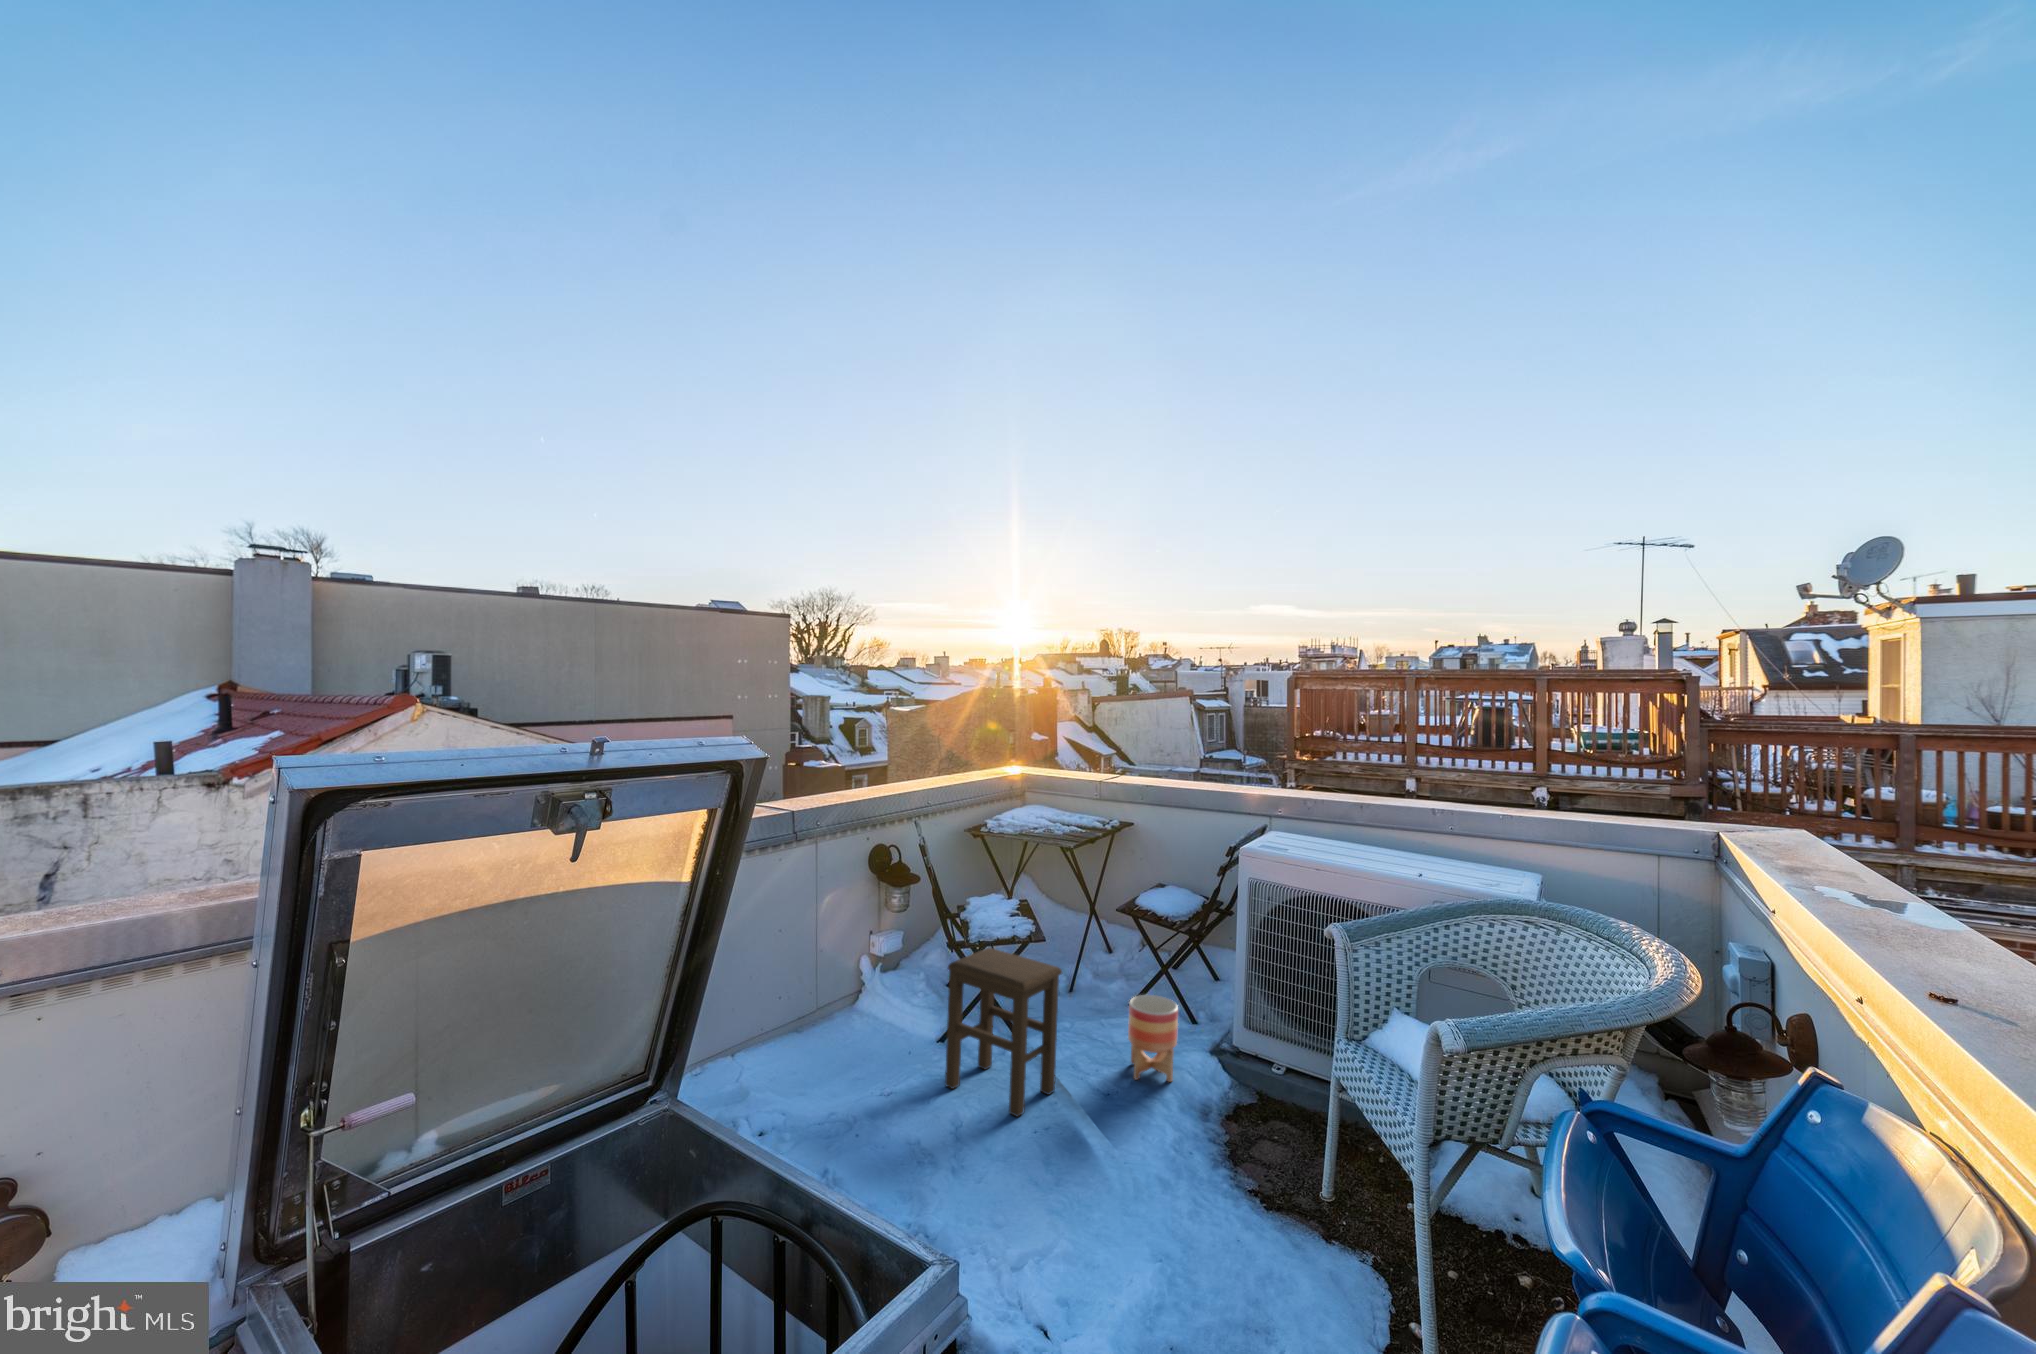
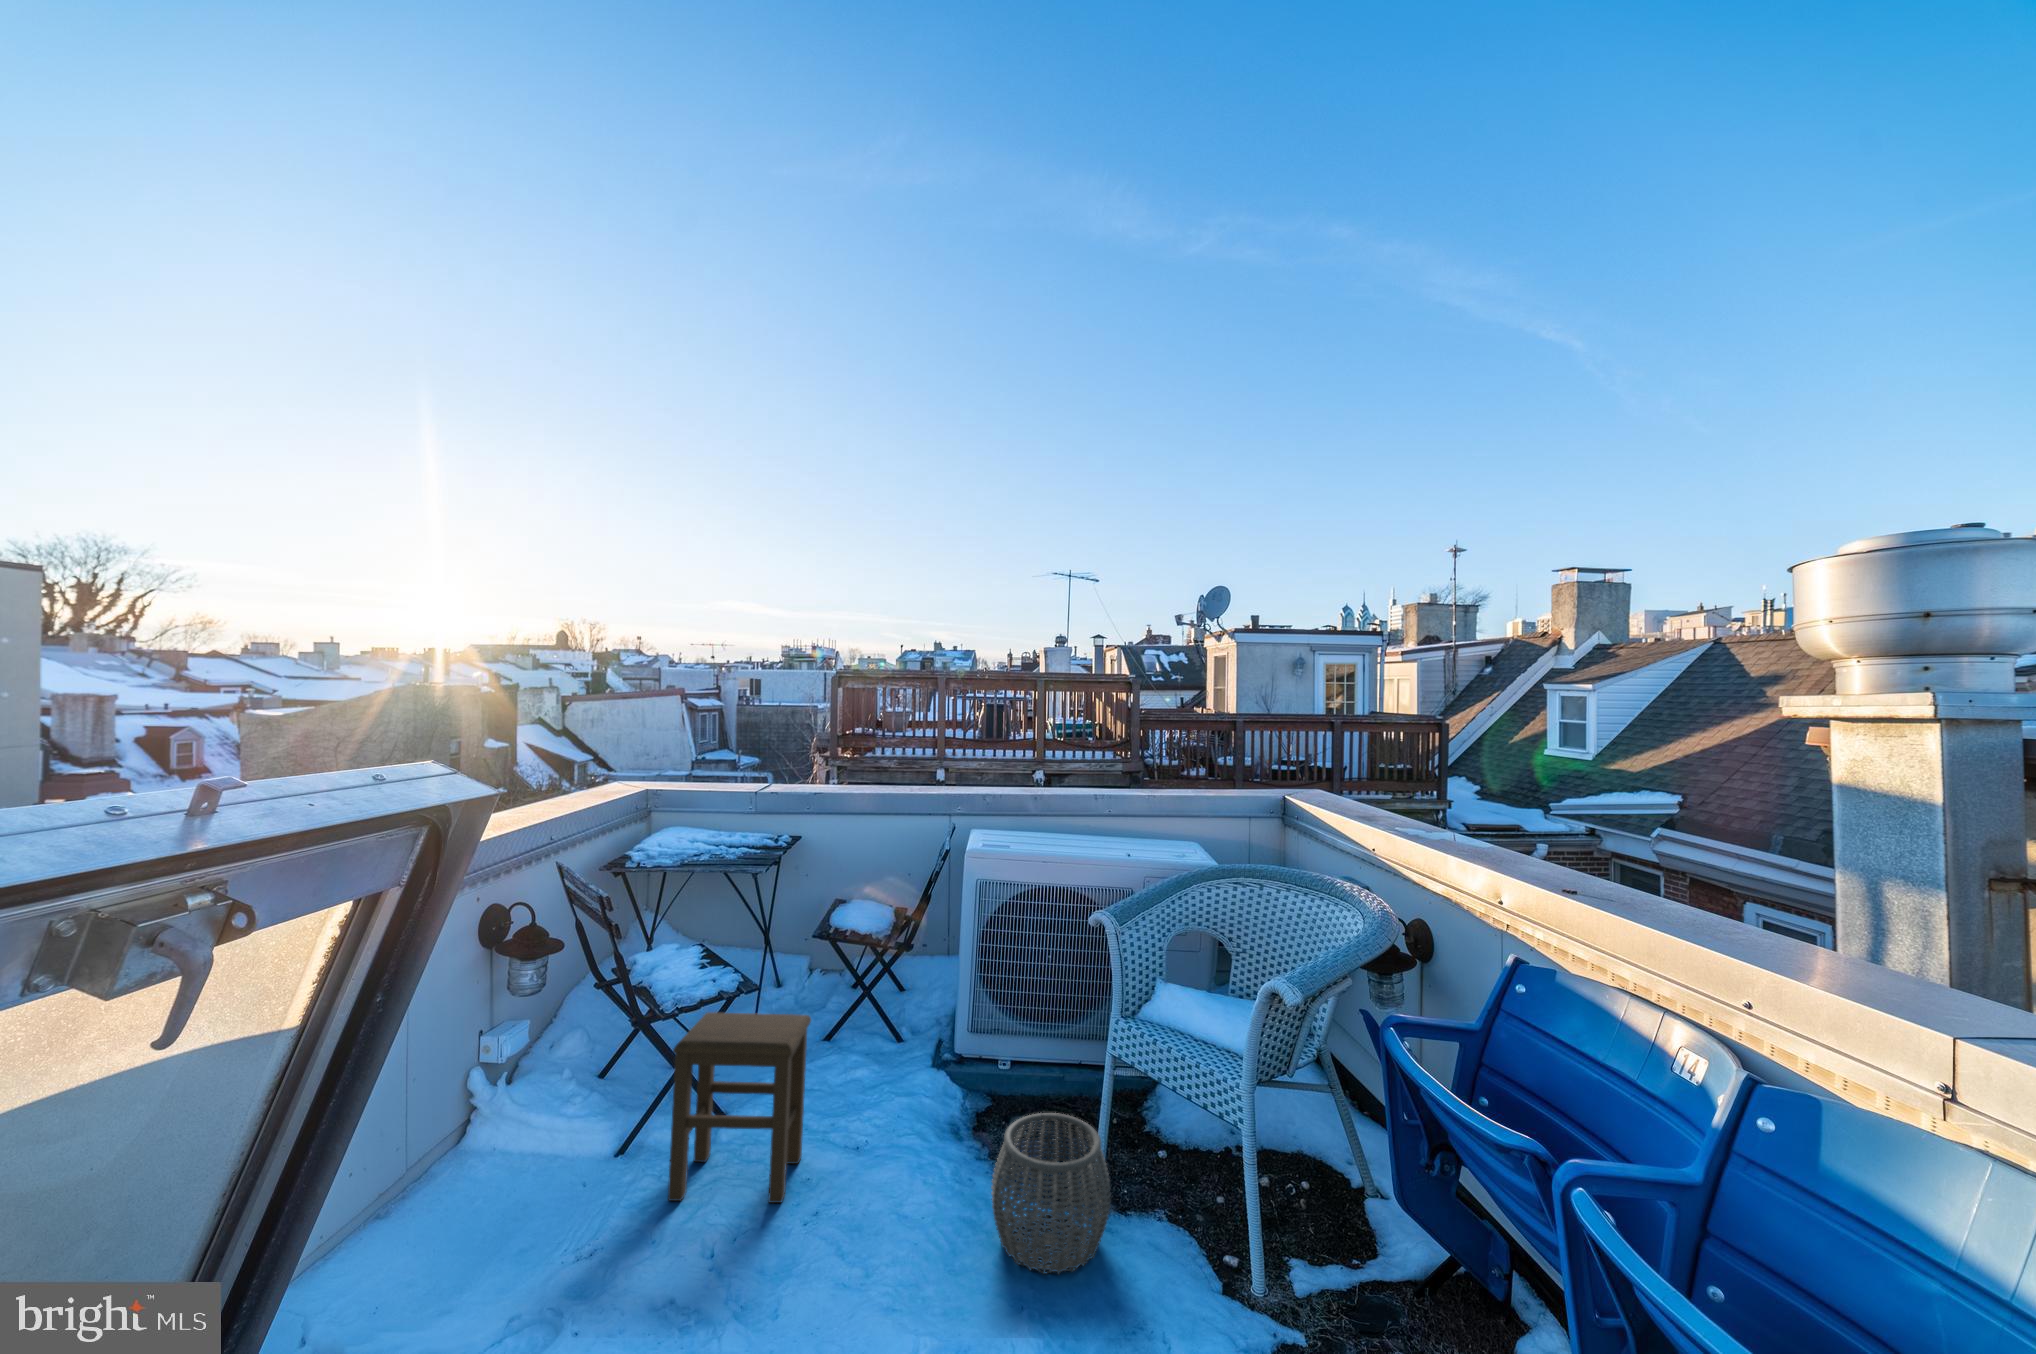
planter: present [1128,995,1178,1082] -> none [866,1018,919,1114]
woven basket: none [1158,1109,1286,1273] -> present [991,1113,1111,1274]

